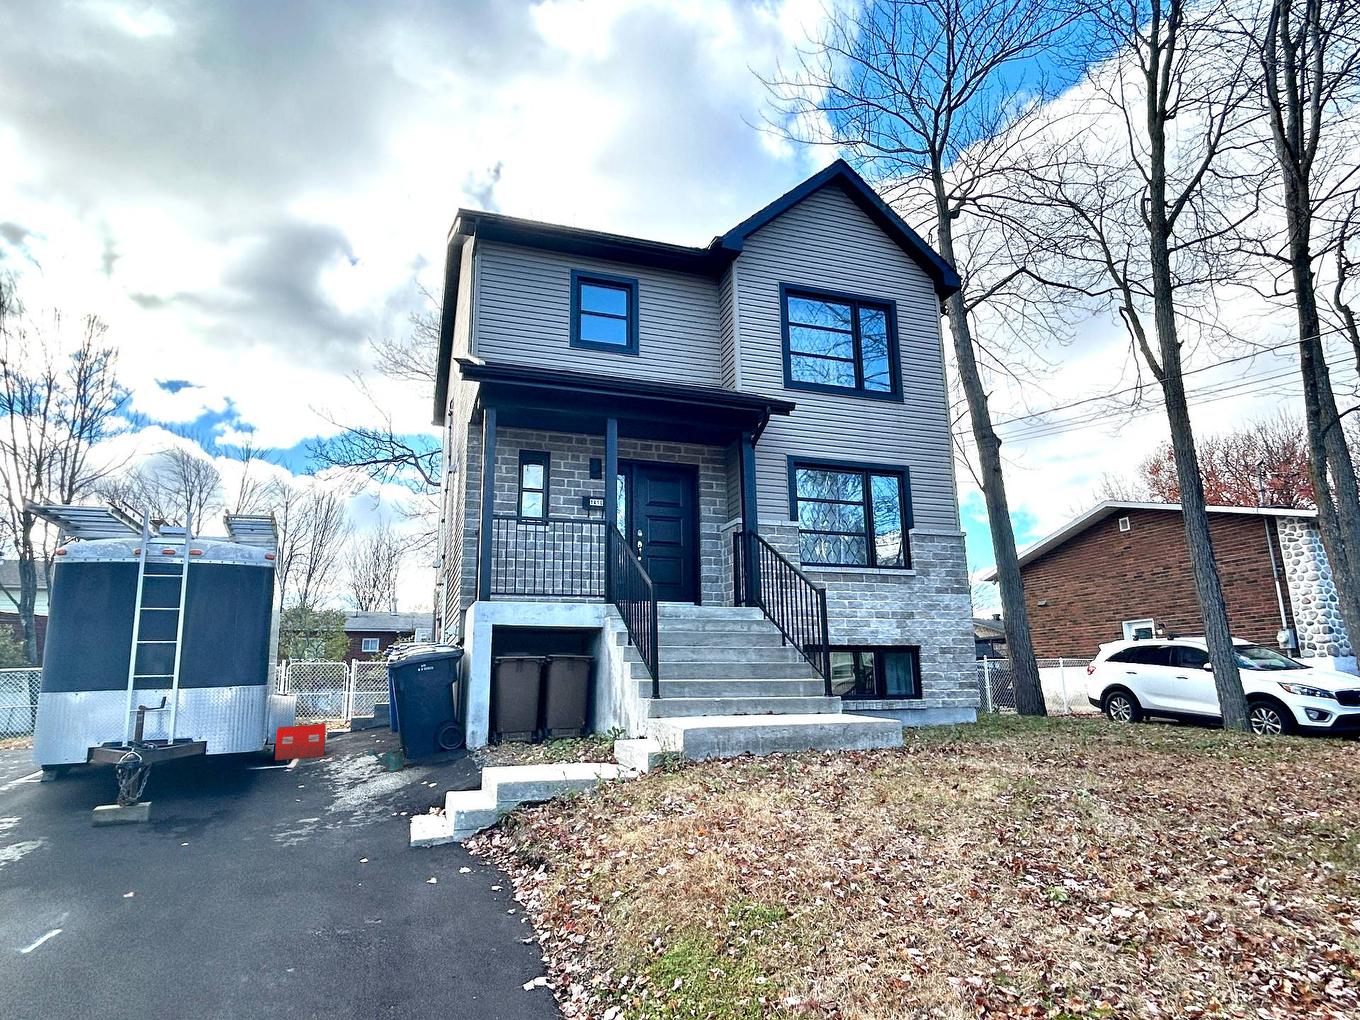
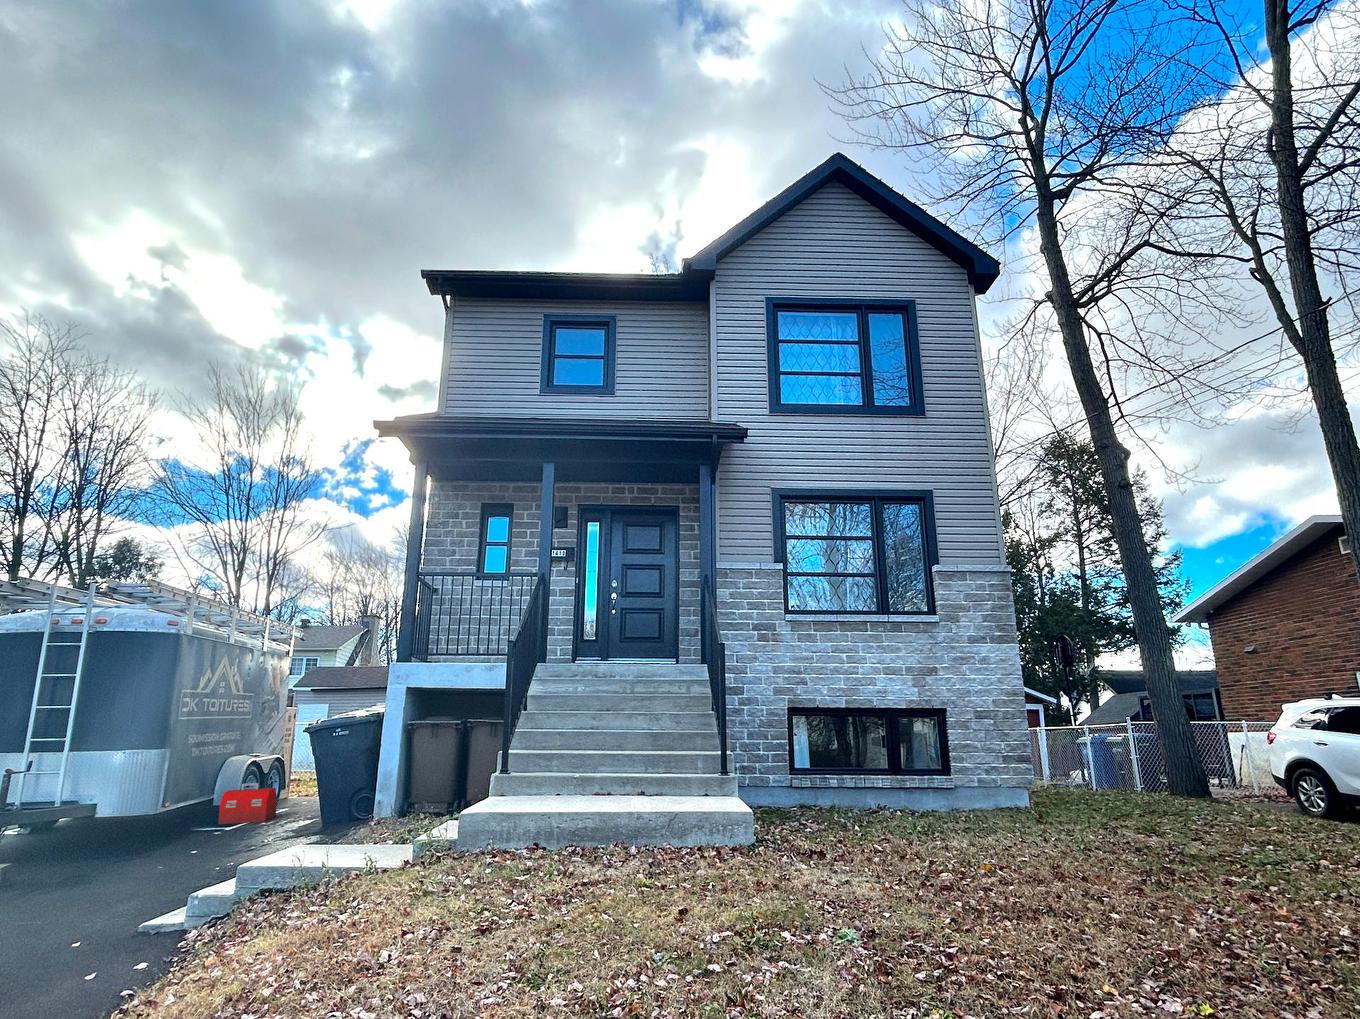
watering can: present [369,745,408,772] -> none [267,814,312,843]

